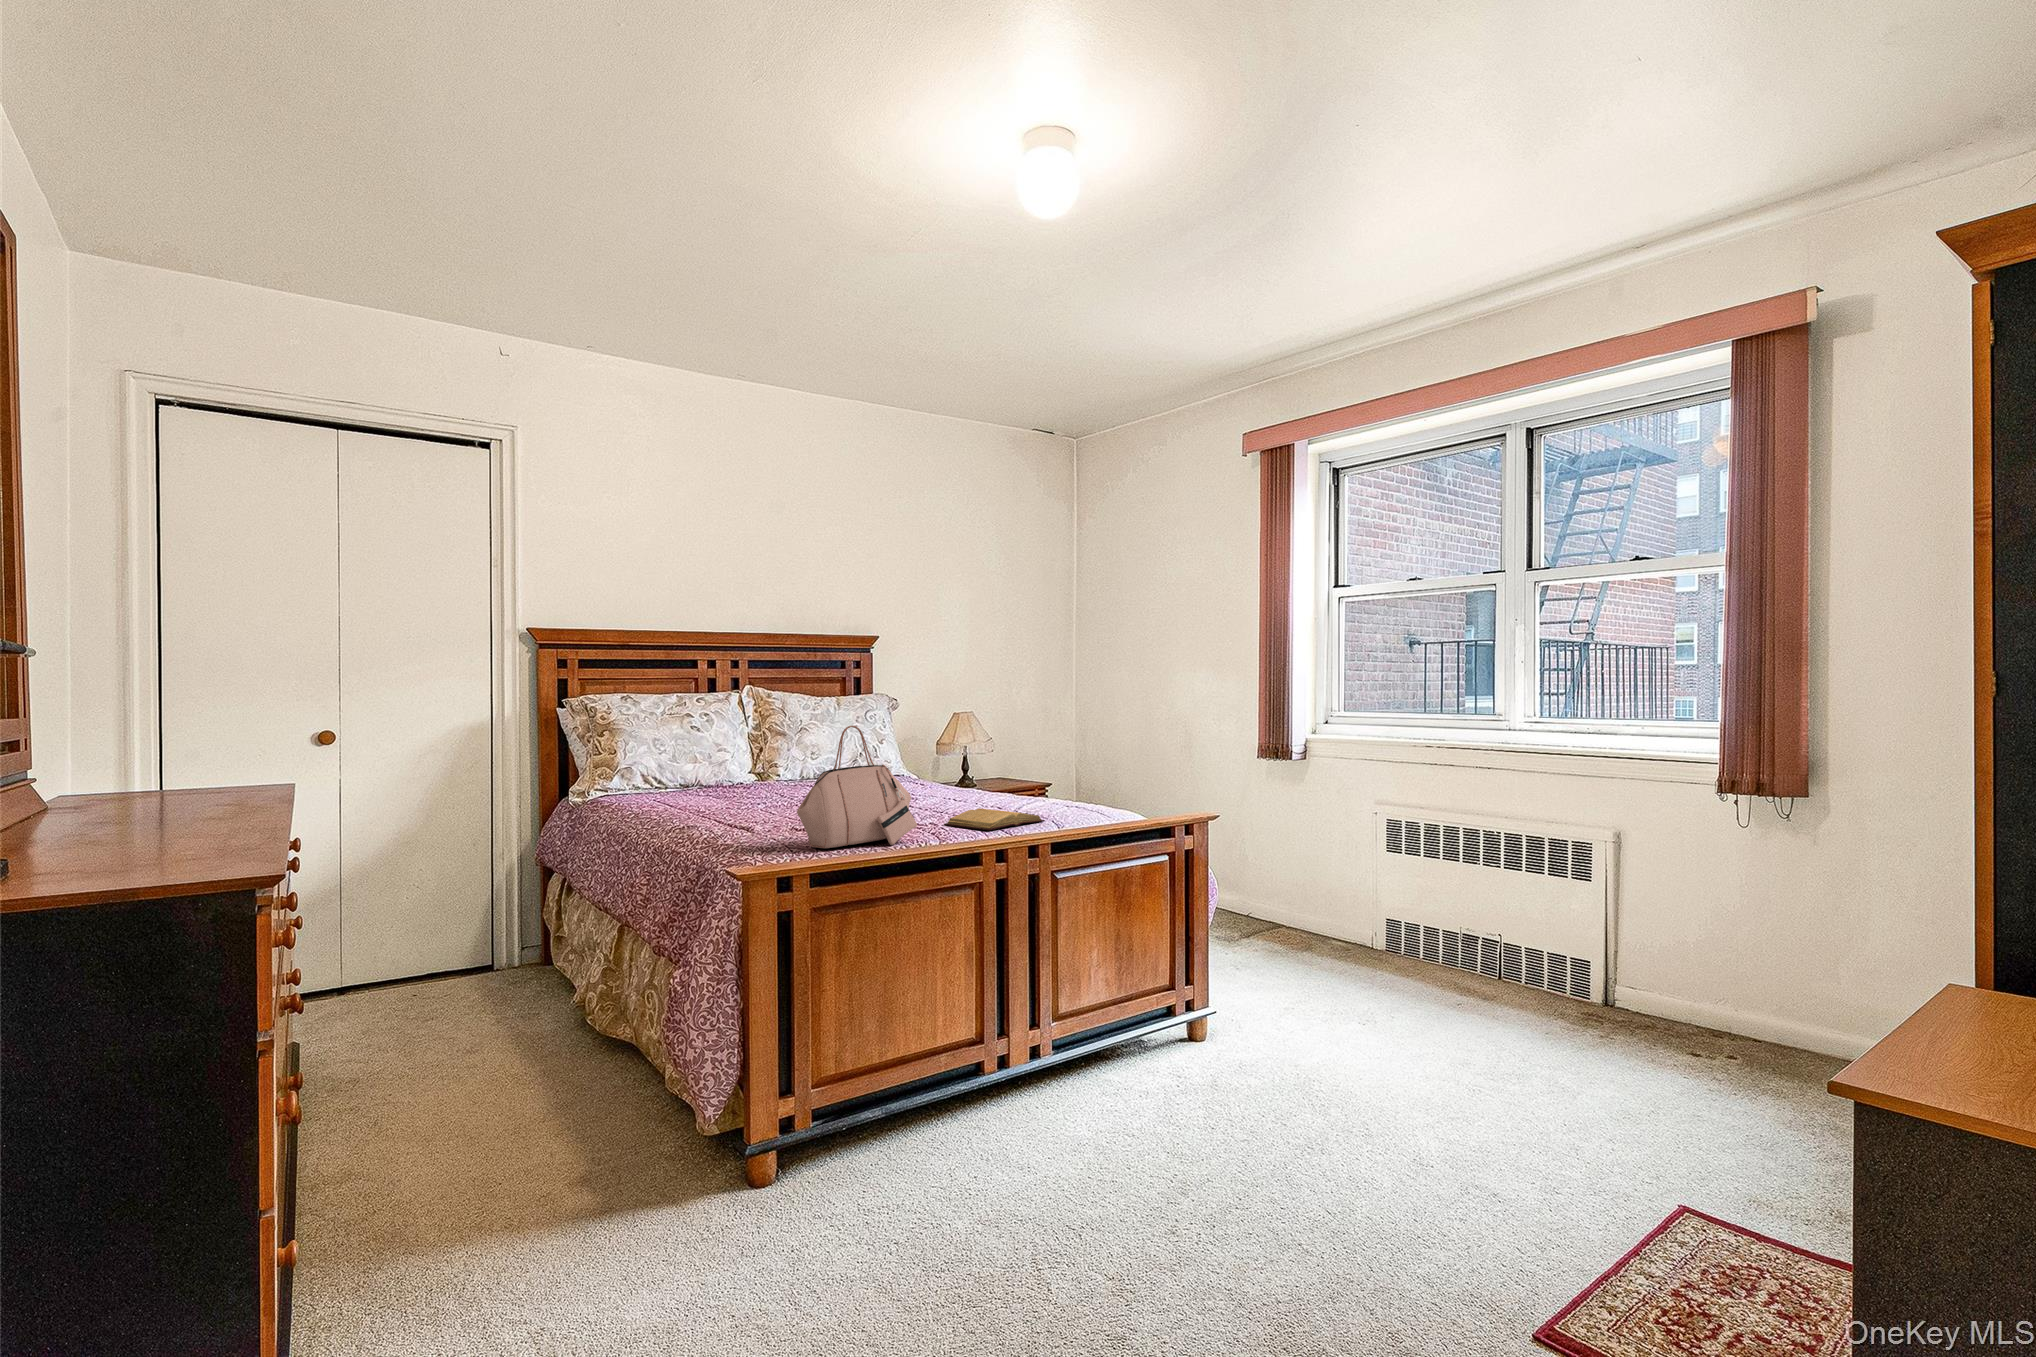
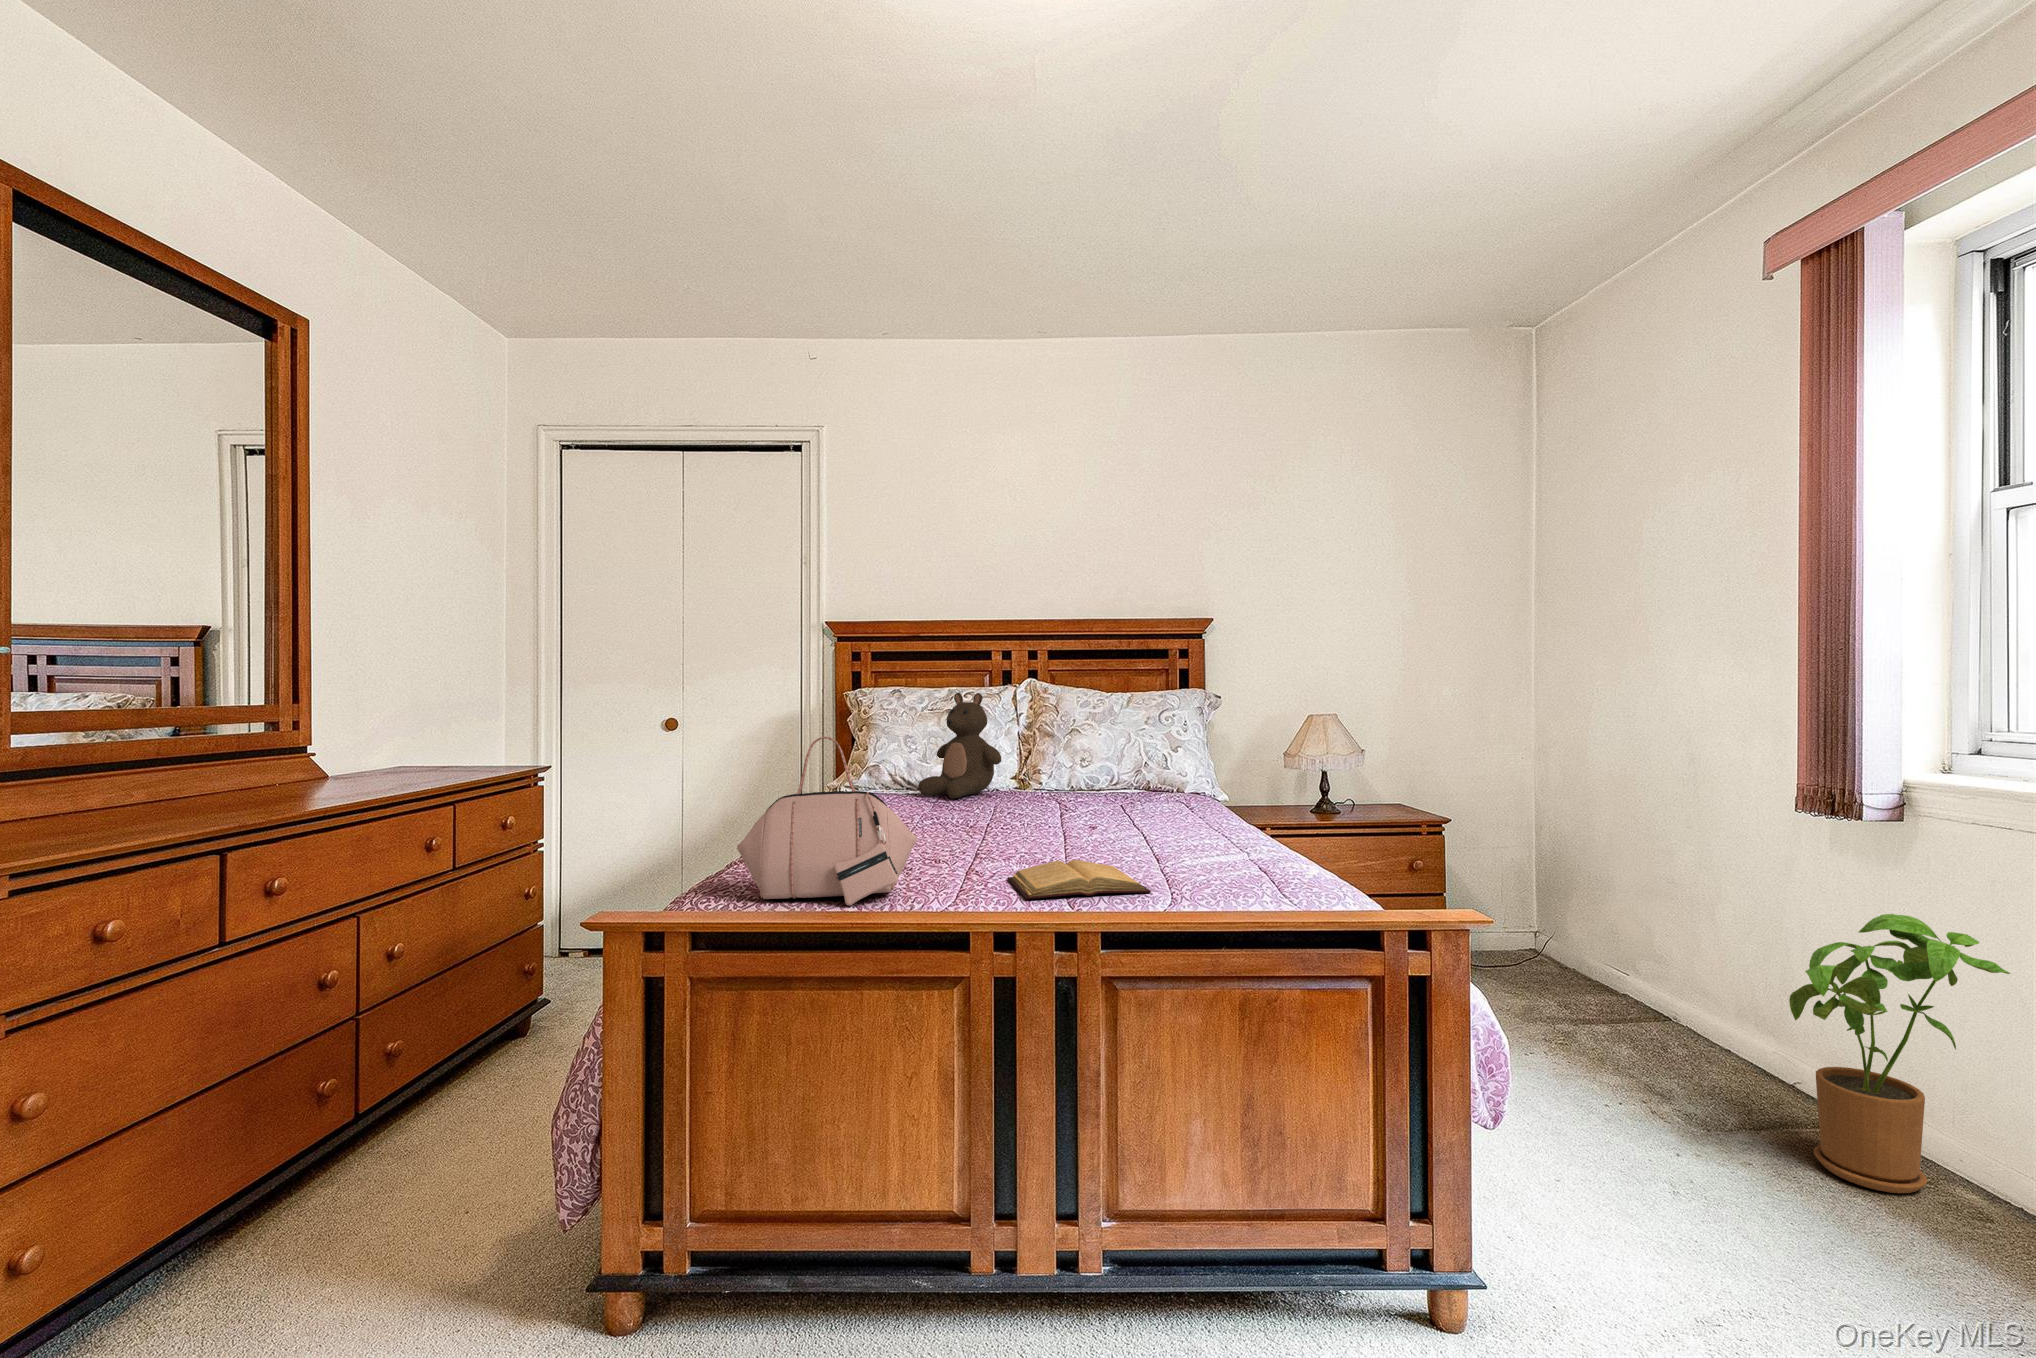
stuffed bear: none [694,698,769,791] -> present [918,693,1001,798]
house plant: none [1281,805,1366,951] -> present [1789,914,2010,1193]

